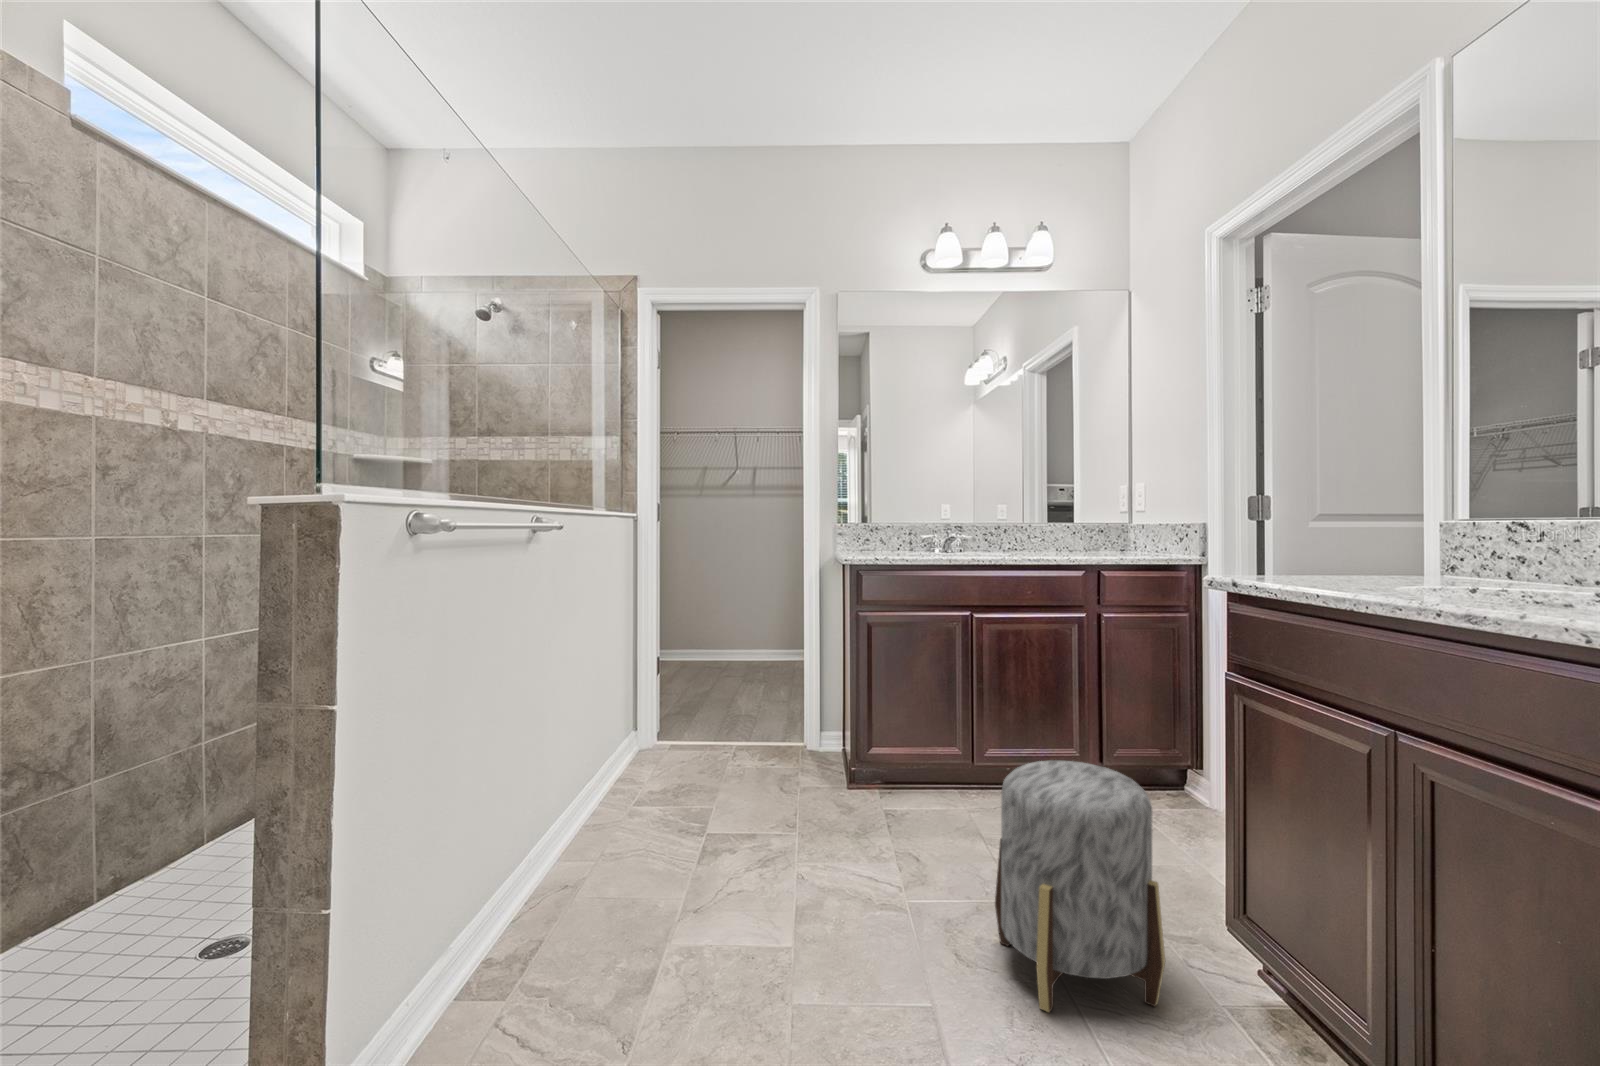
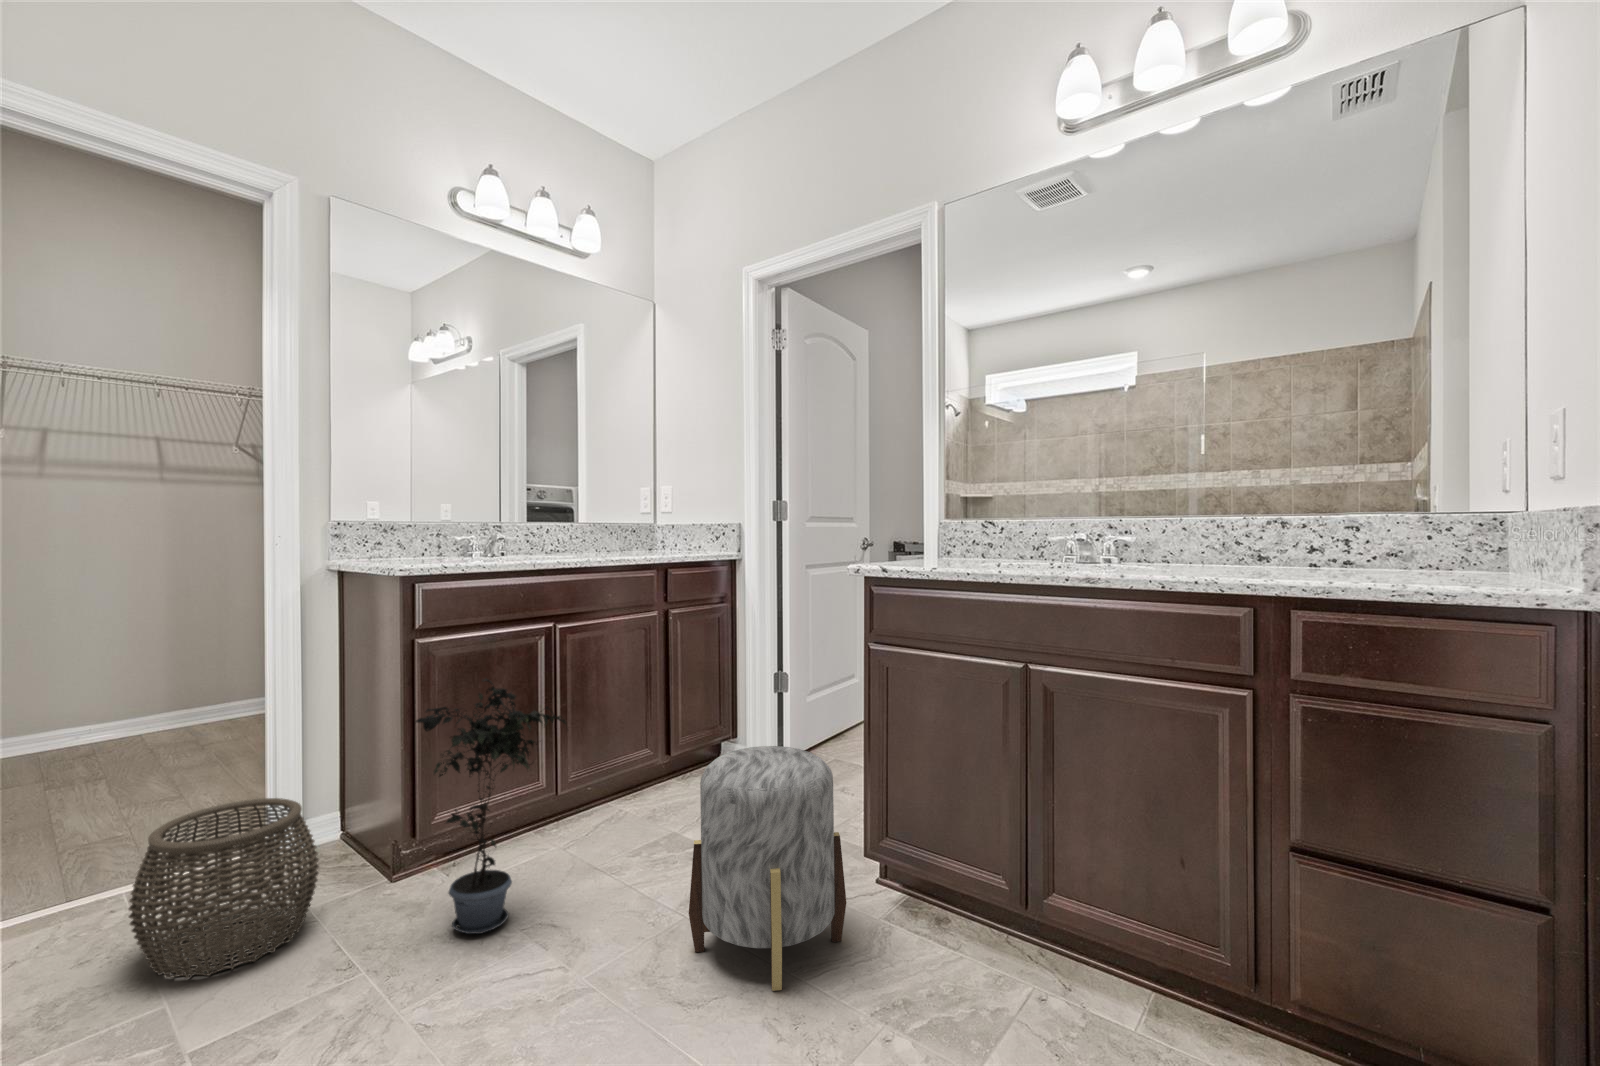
potted plant: none [827,652,926,857] -> present [416,679,566,934]
woven basket: none [685,711,784,819] -> present [129,798,319,979]

